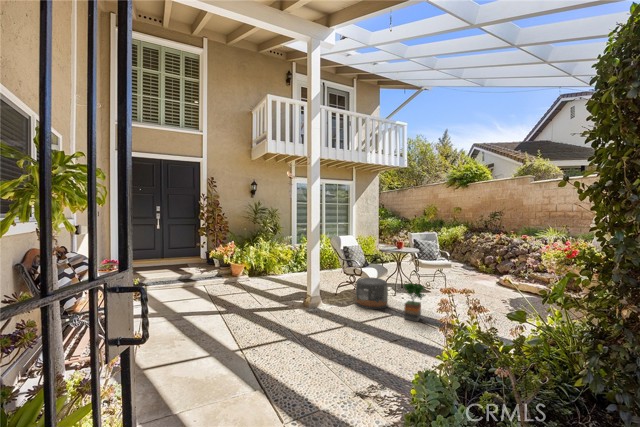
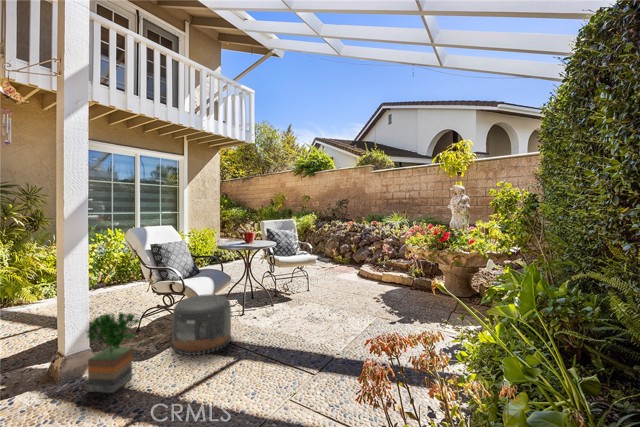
potted tree: present [403,283,426,322] -> present [86,313,140,393]

